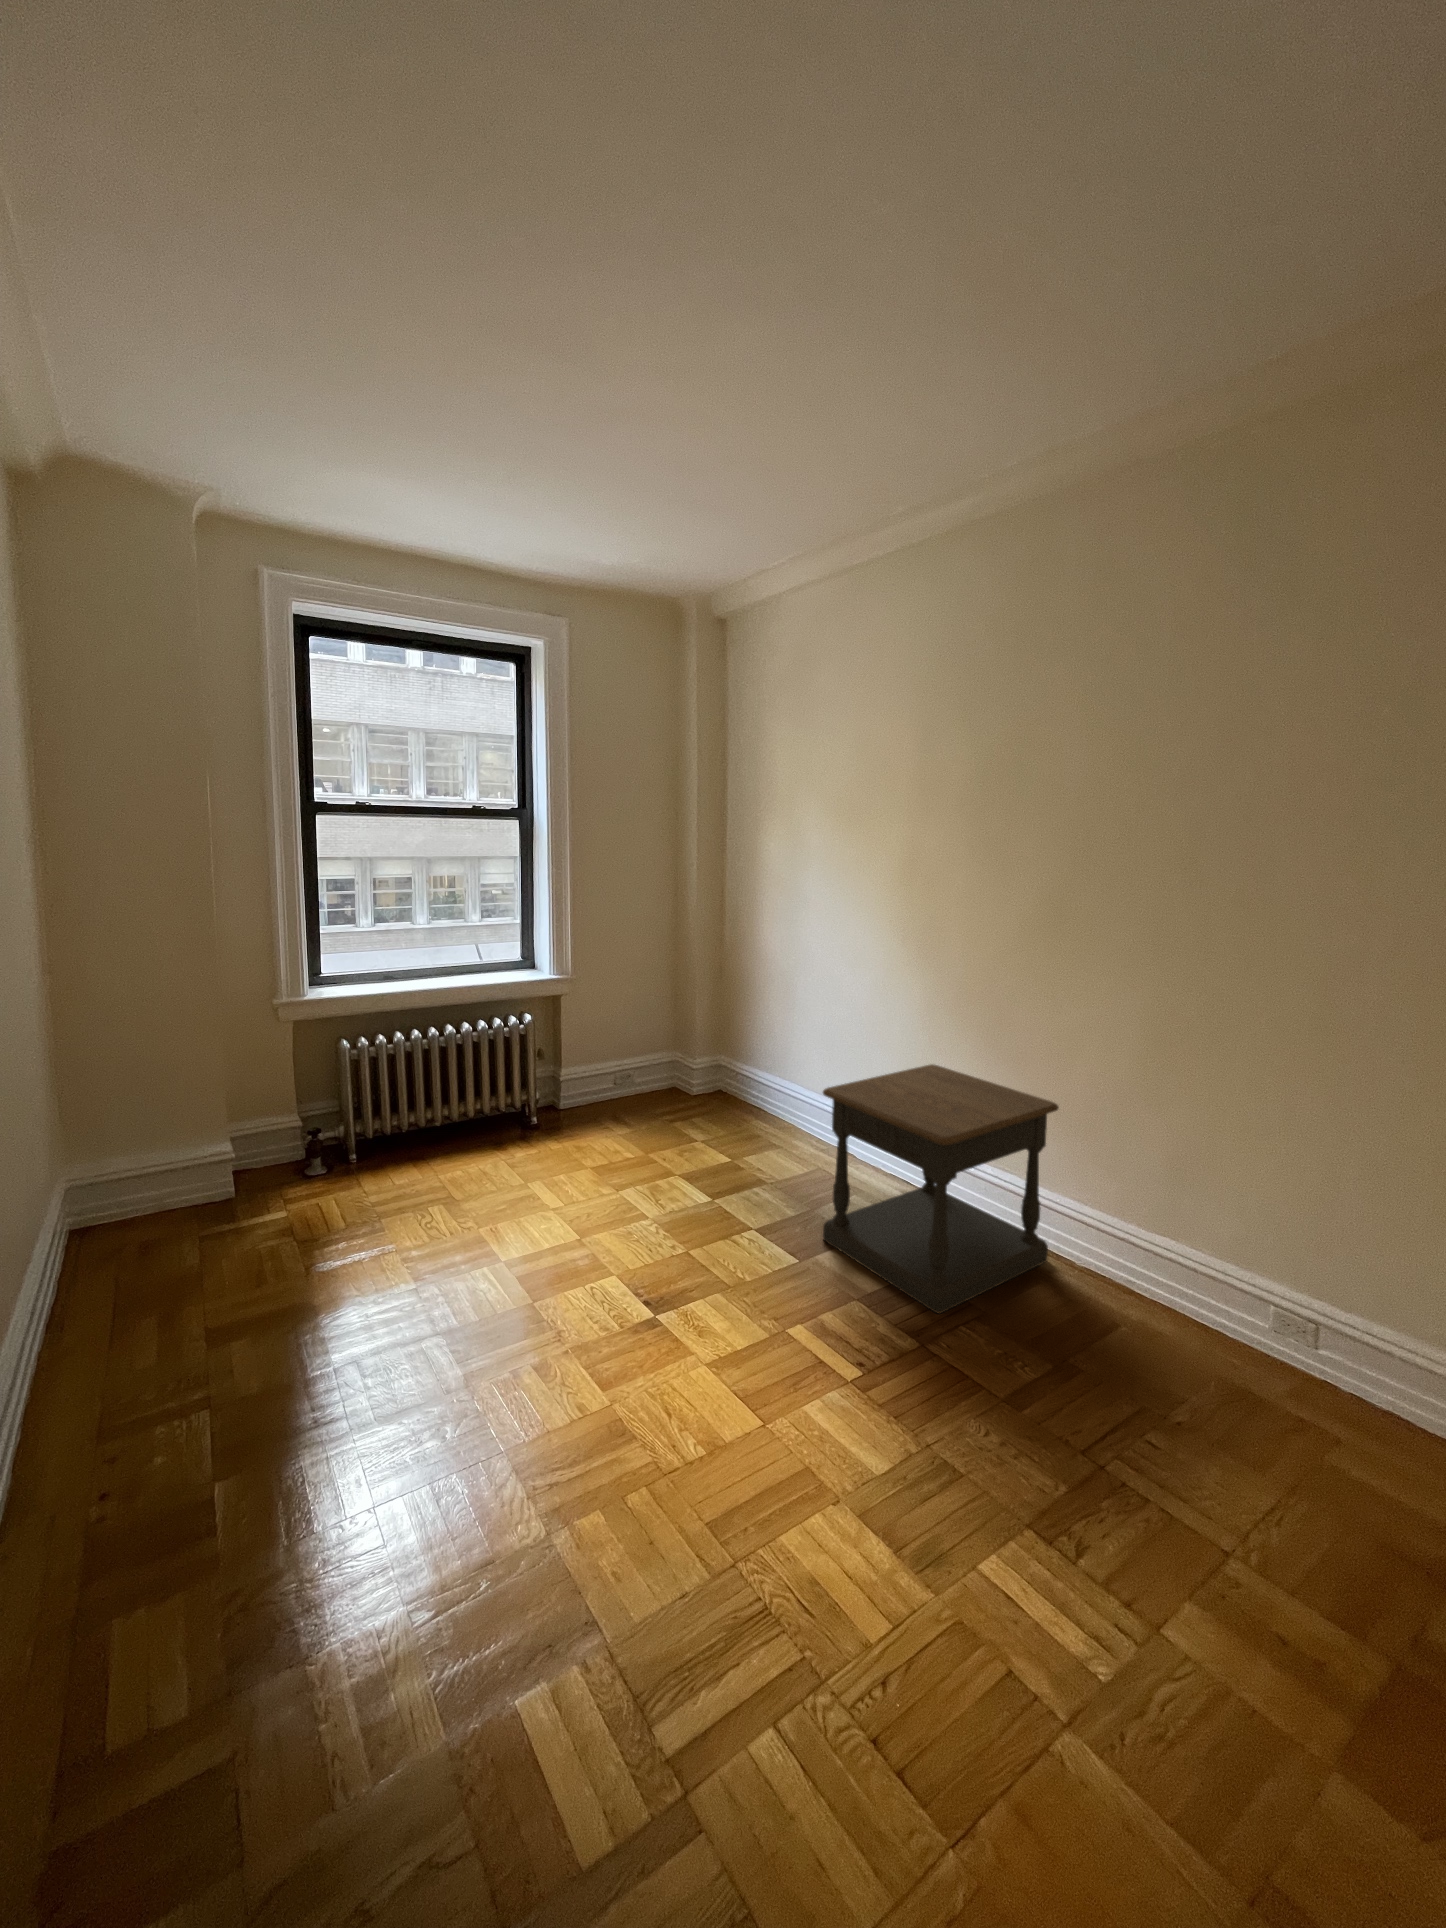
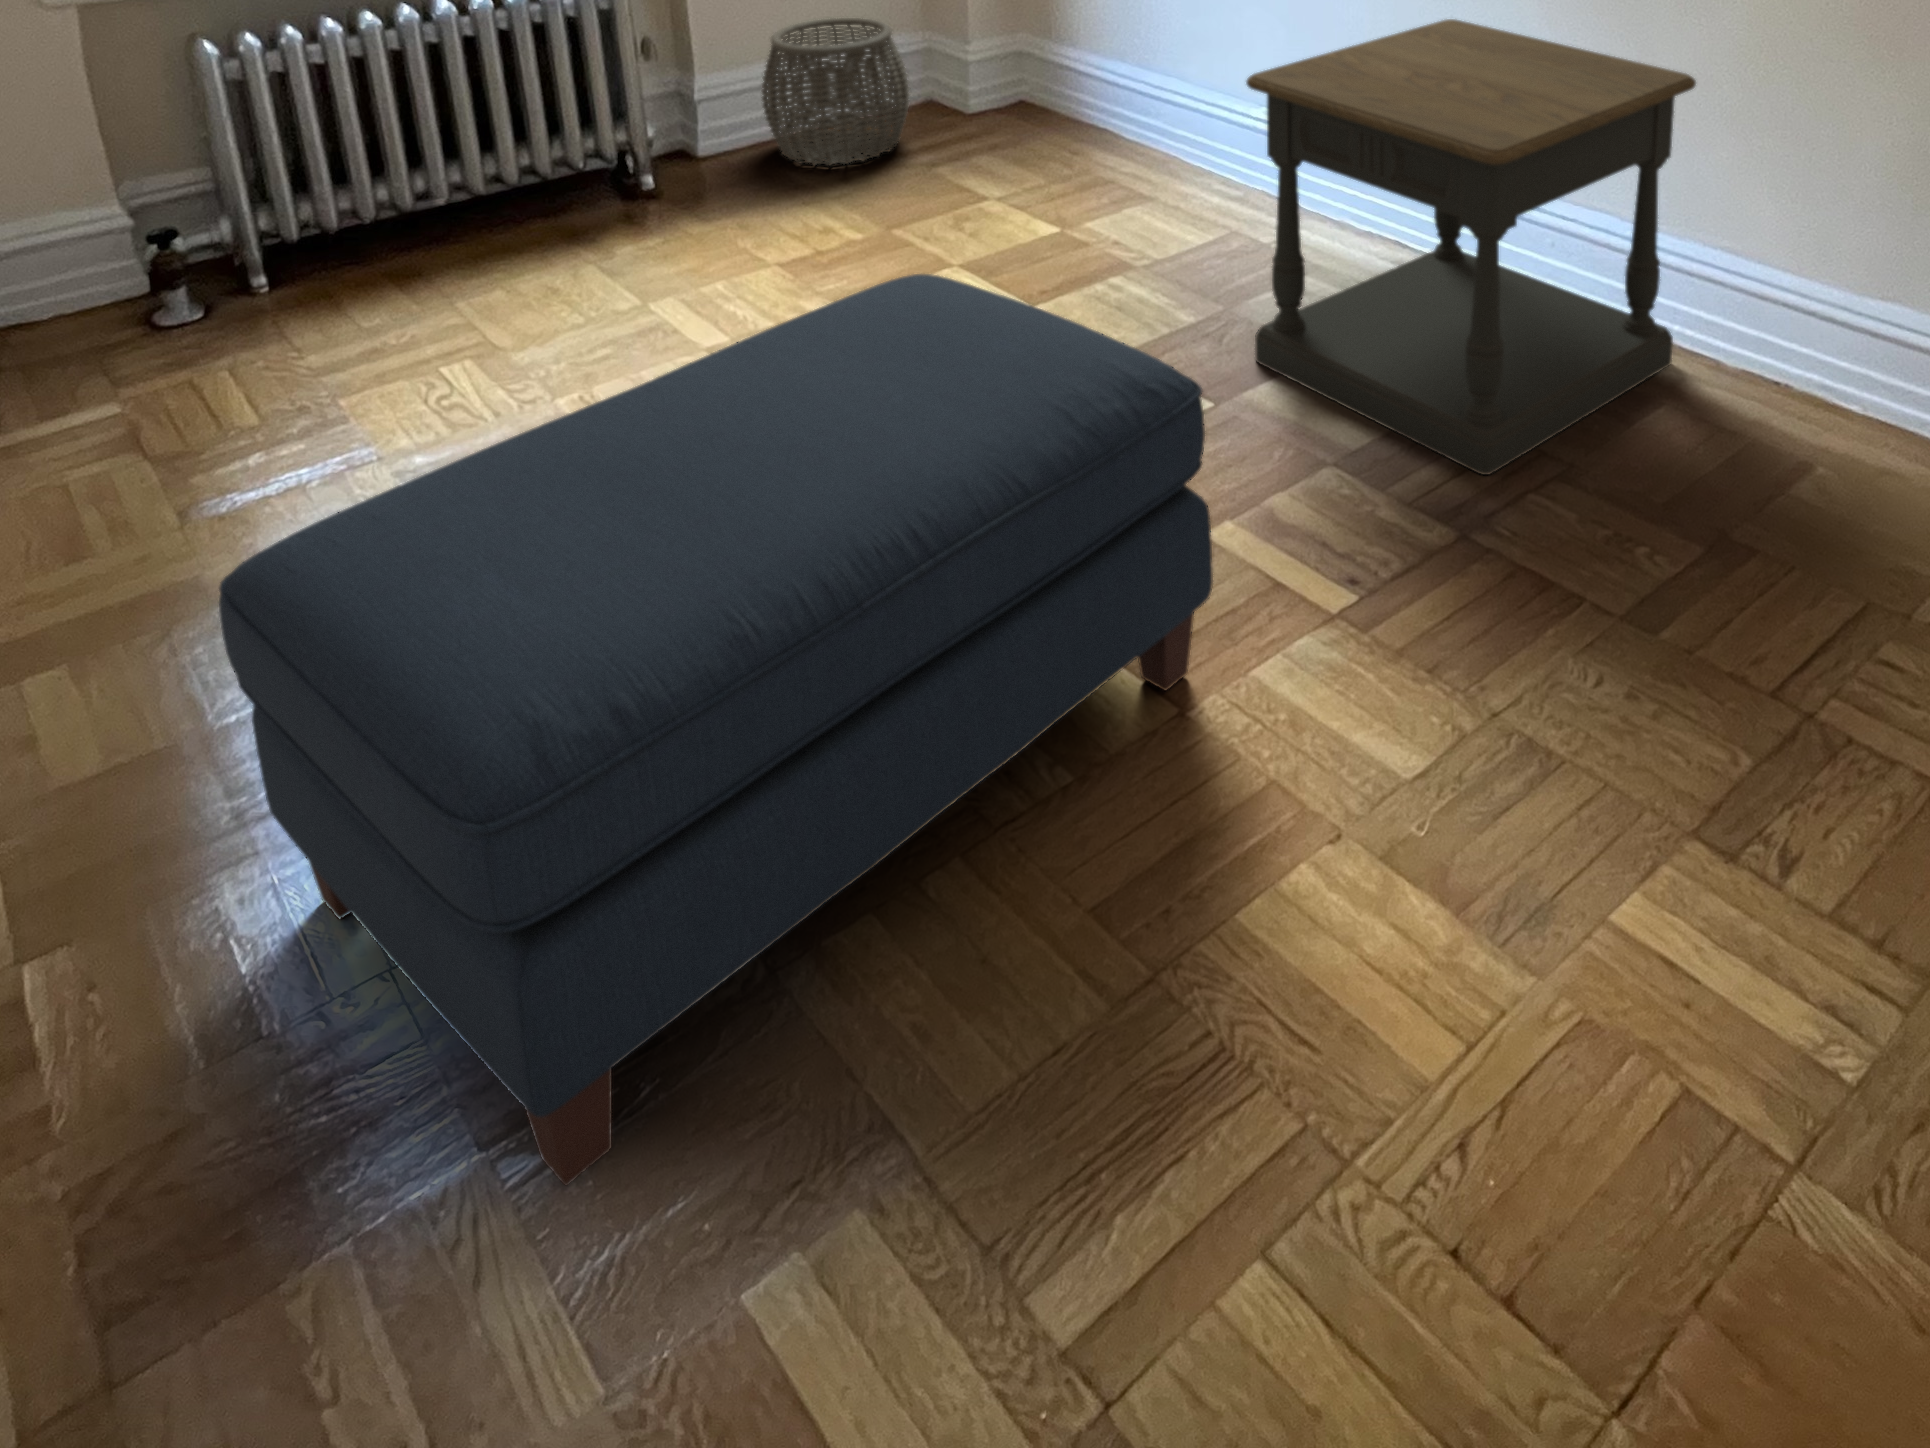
woven basket: none [591,1044,663,1119] -> present [762,18,909,165]
ottoman: none [322,1180,784,1628] -> present [219,274,1213,1185]

